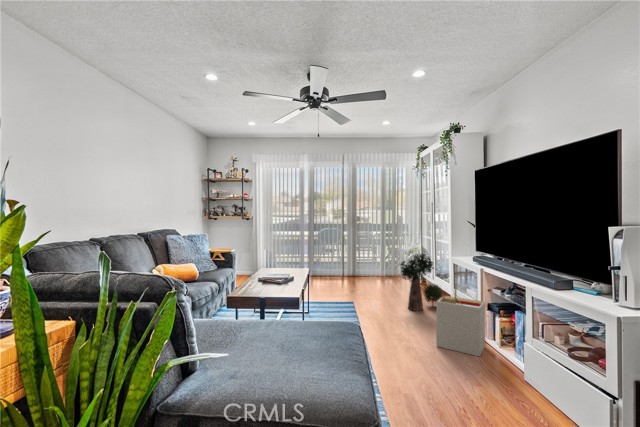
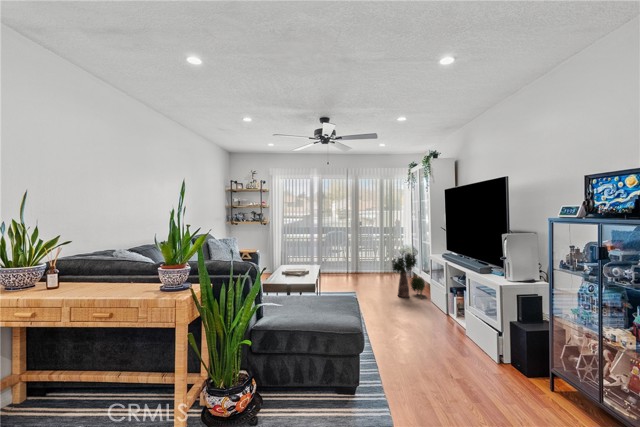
storage bin: present [436,286,485,356] -> none [412,275,447,323]

